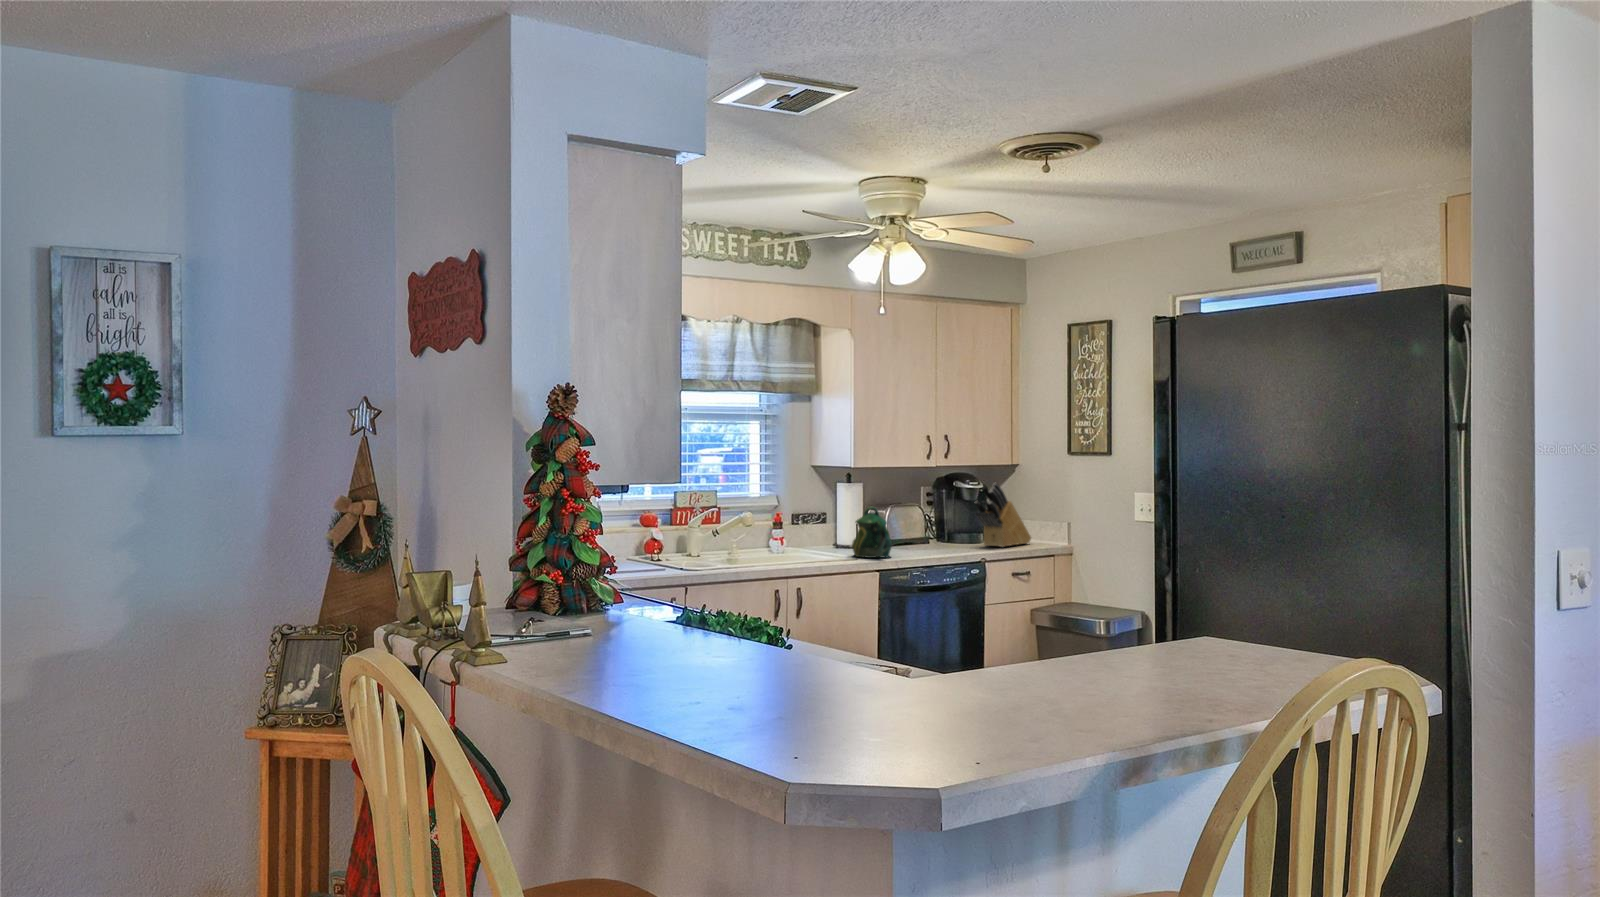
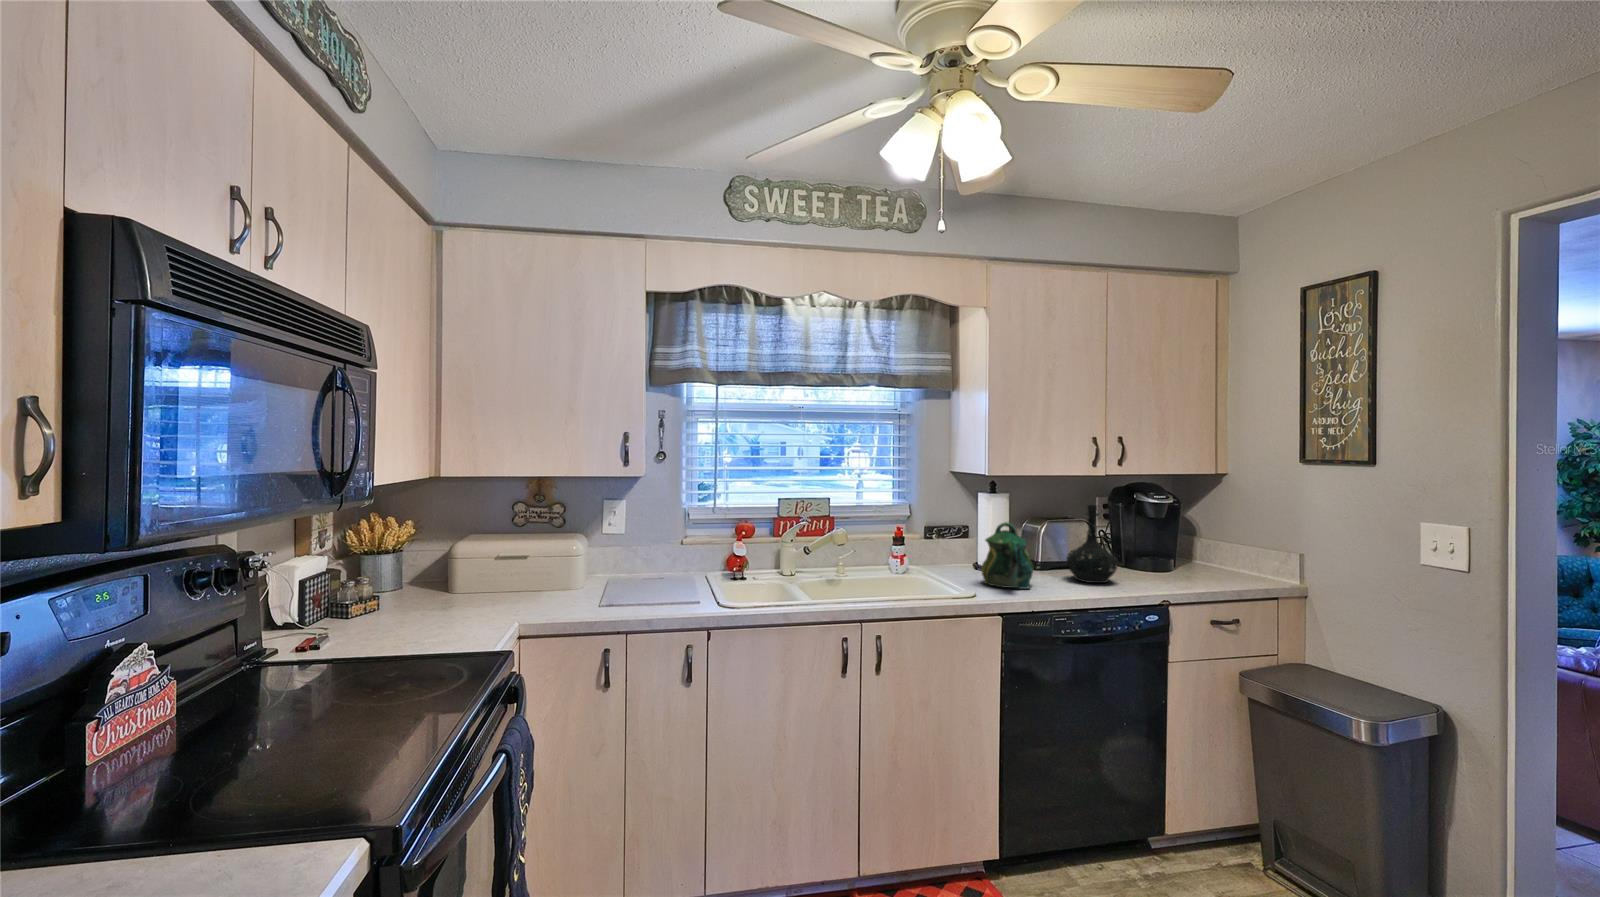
knife block: present [975,483,1031,547] -> none [1158,497,1243,580]
bottle: none [911,491,949,552] -> present [1066,505,1118,583]

